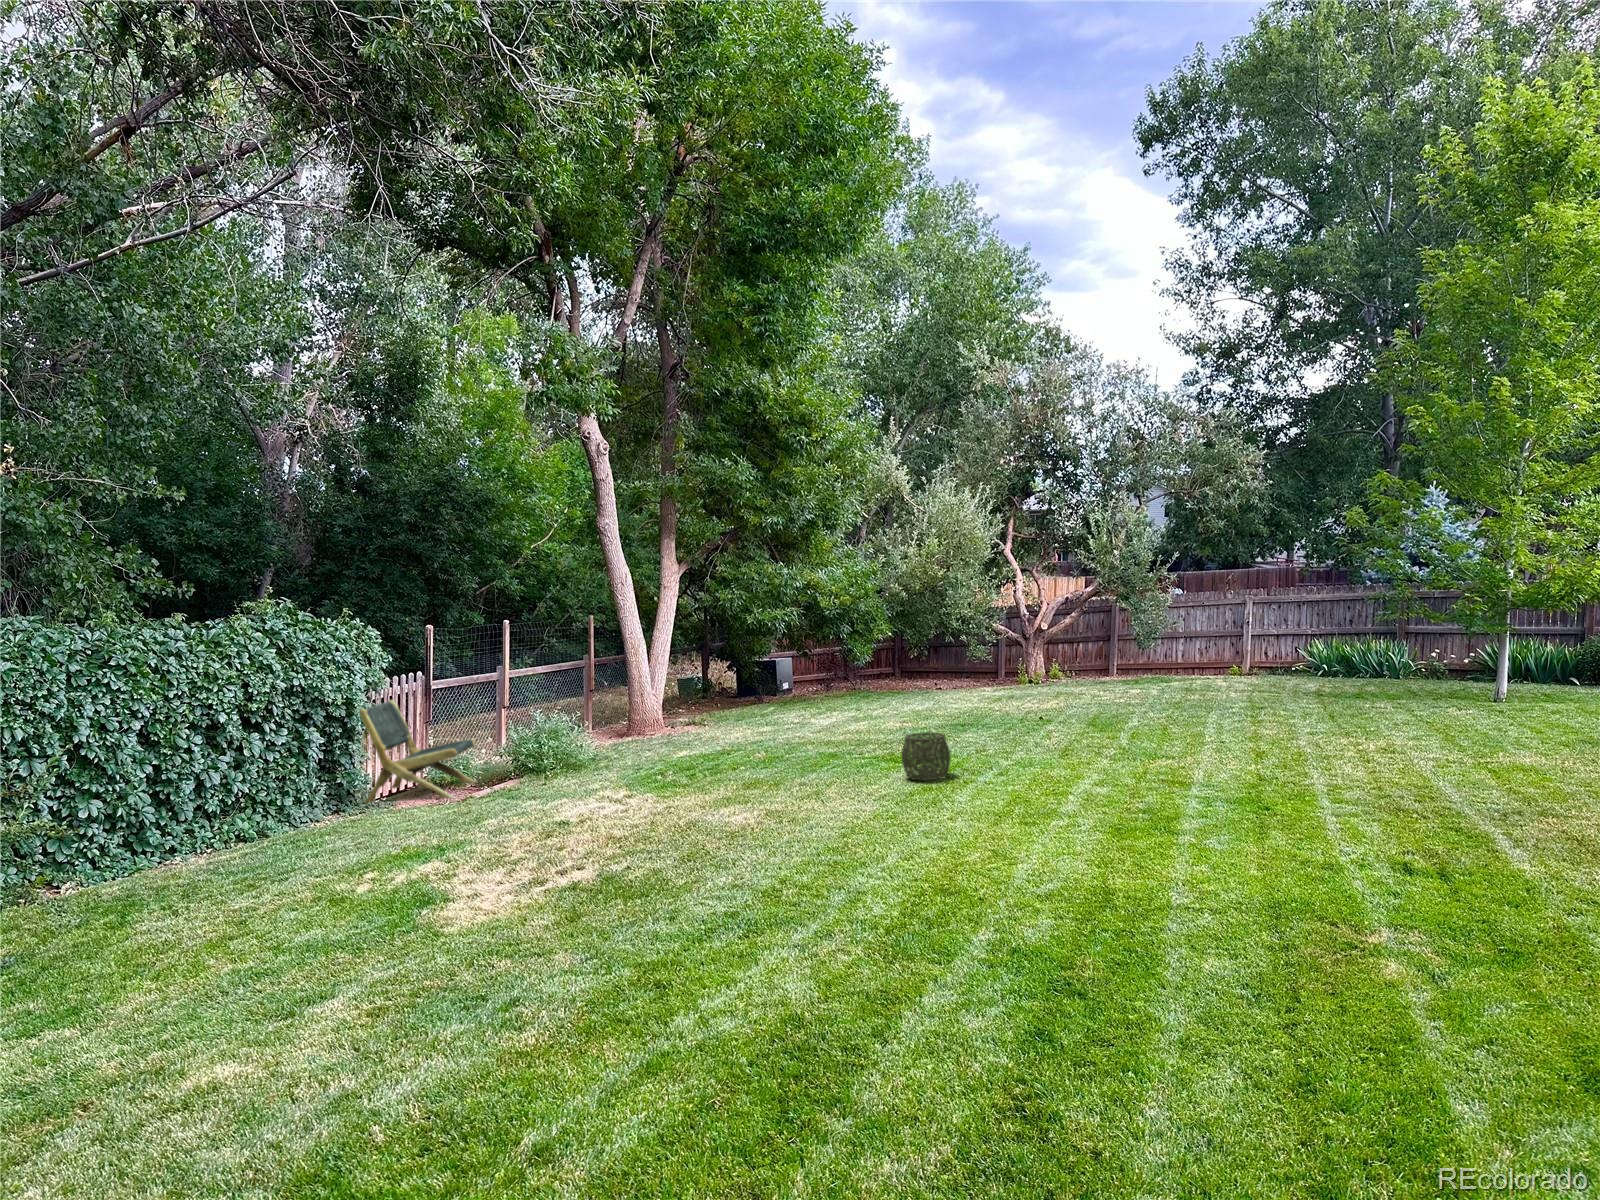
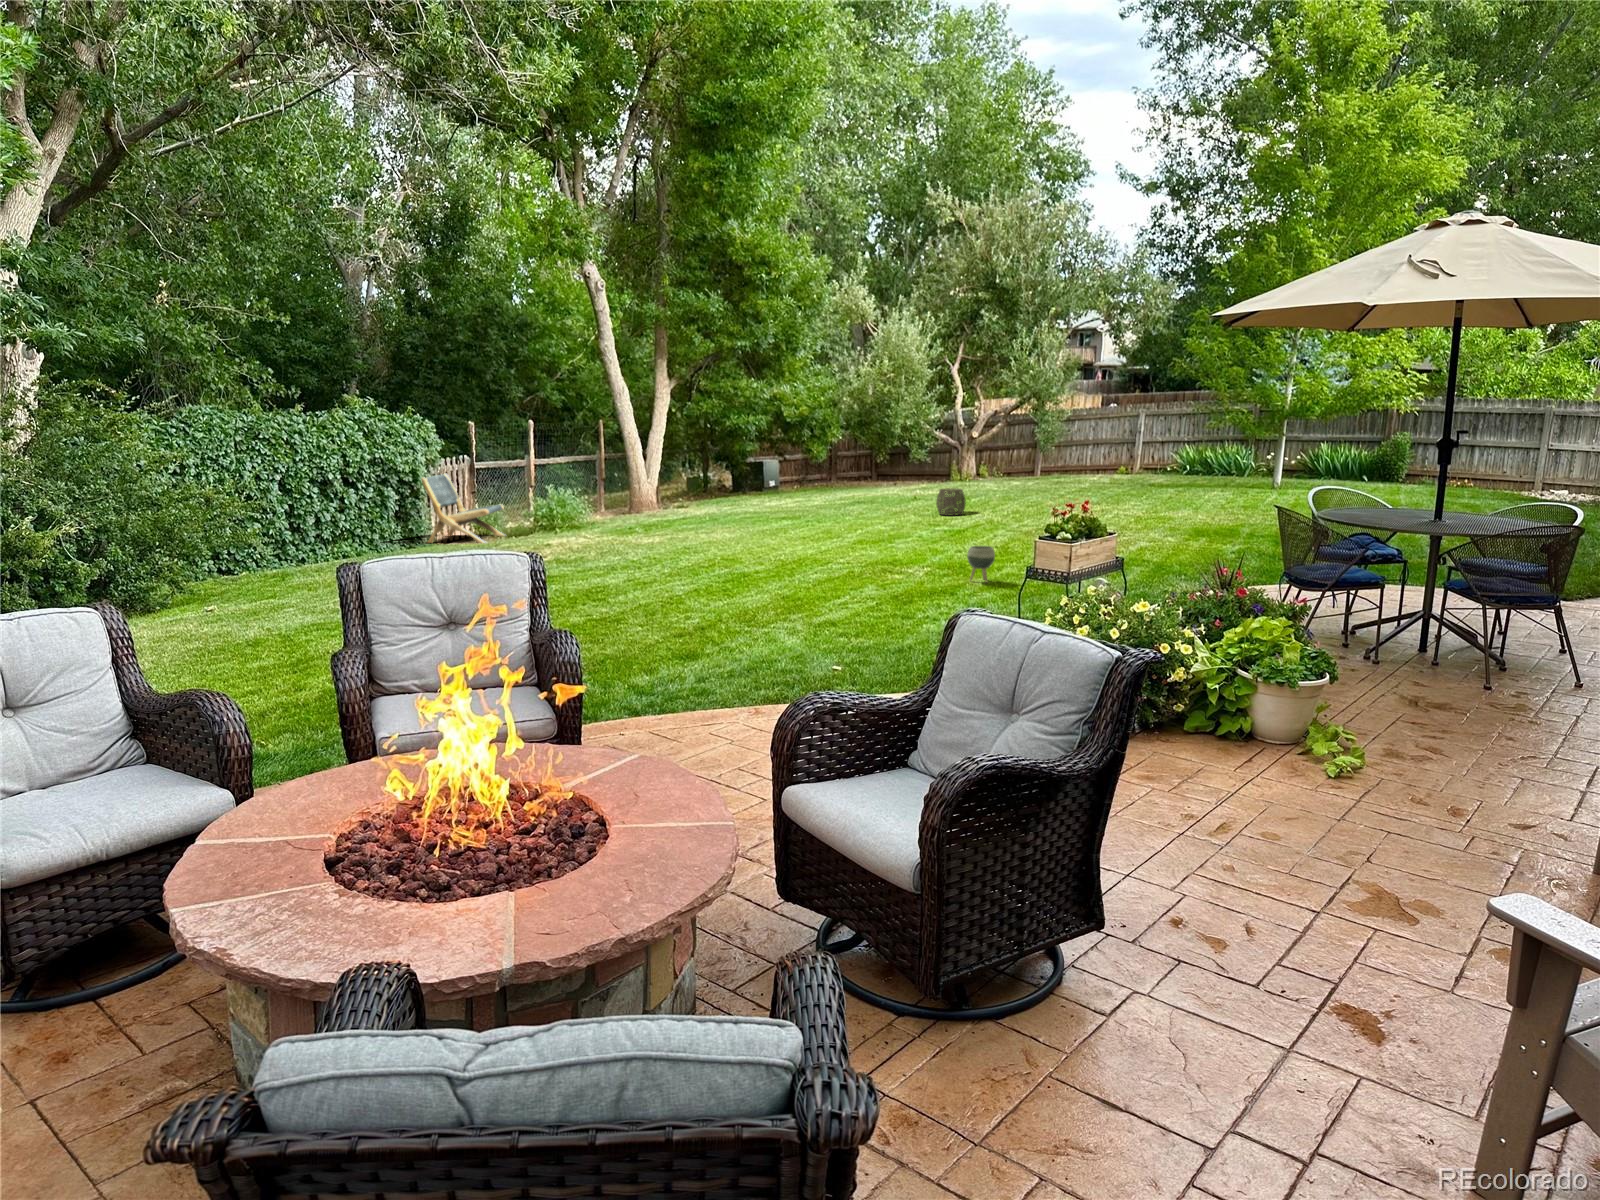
woven basket: present [902,732,951,781] -> present [936,488,966,516]
planter: none [1279,776,1328,837] -> present [967,546,995,582]

